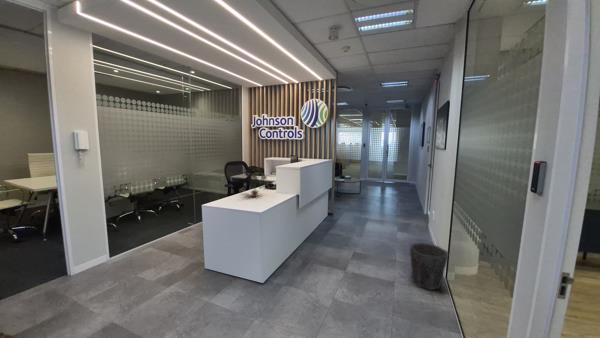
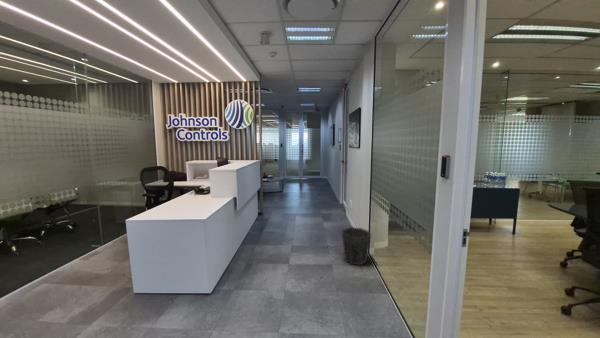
potted plant: present [248,172,266,197] -> none [175,172,203,204]

